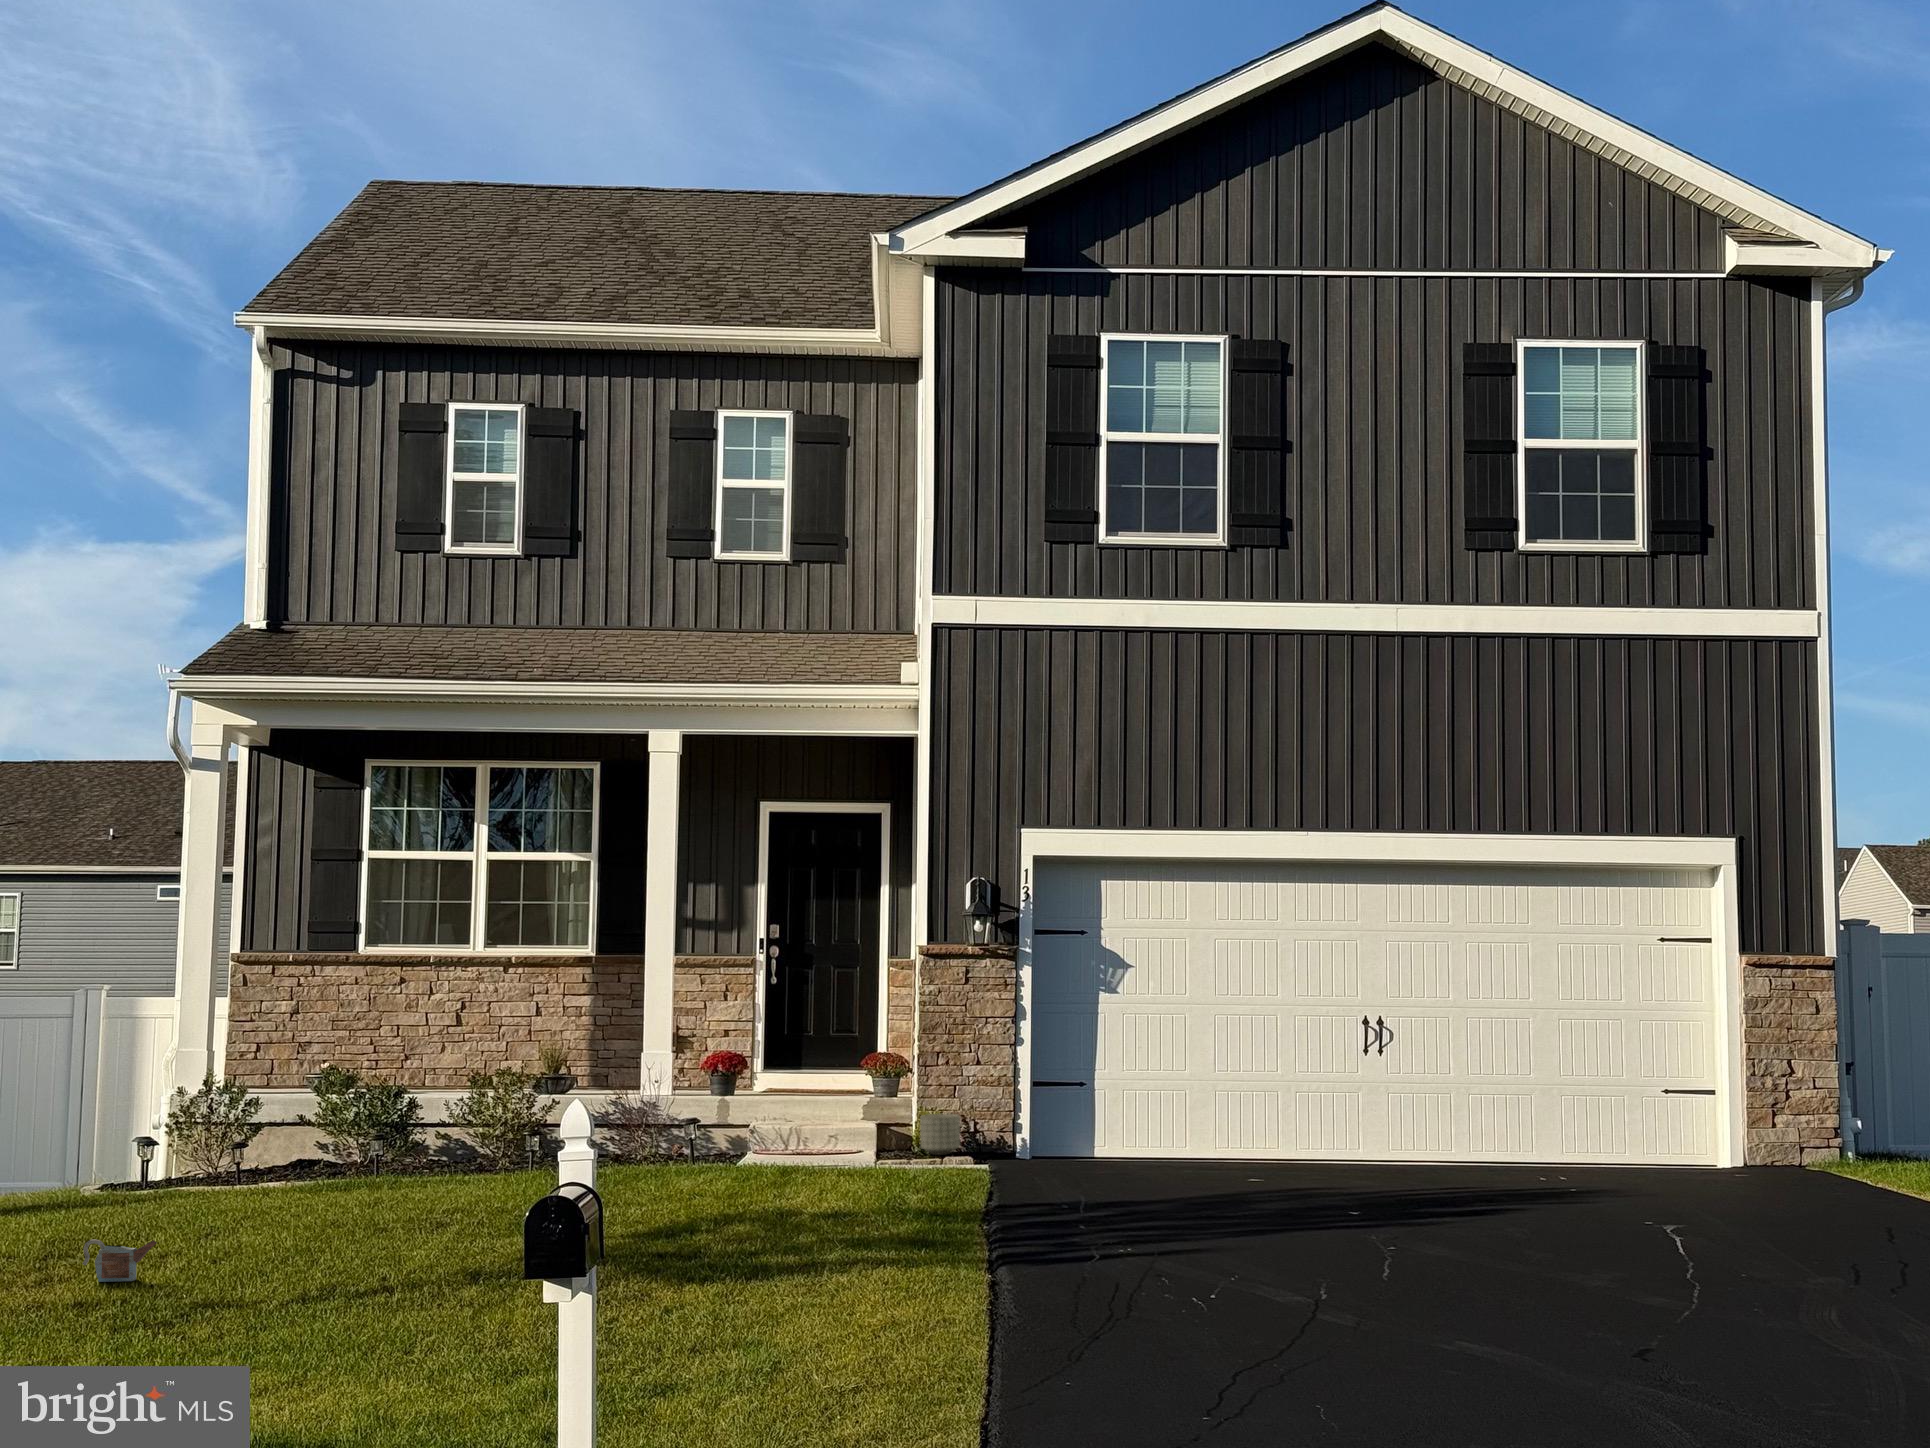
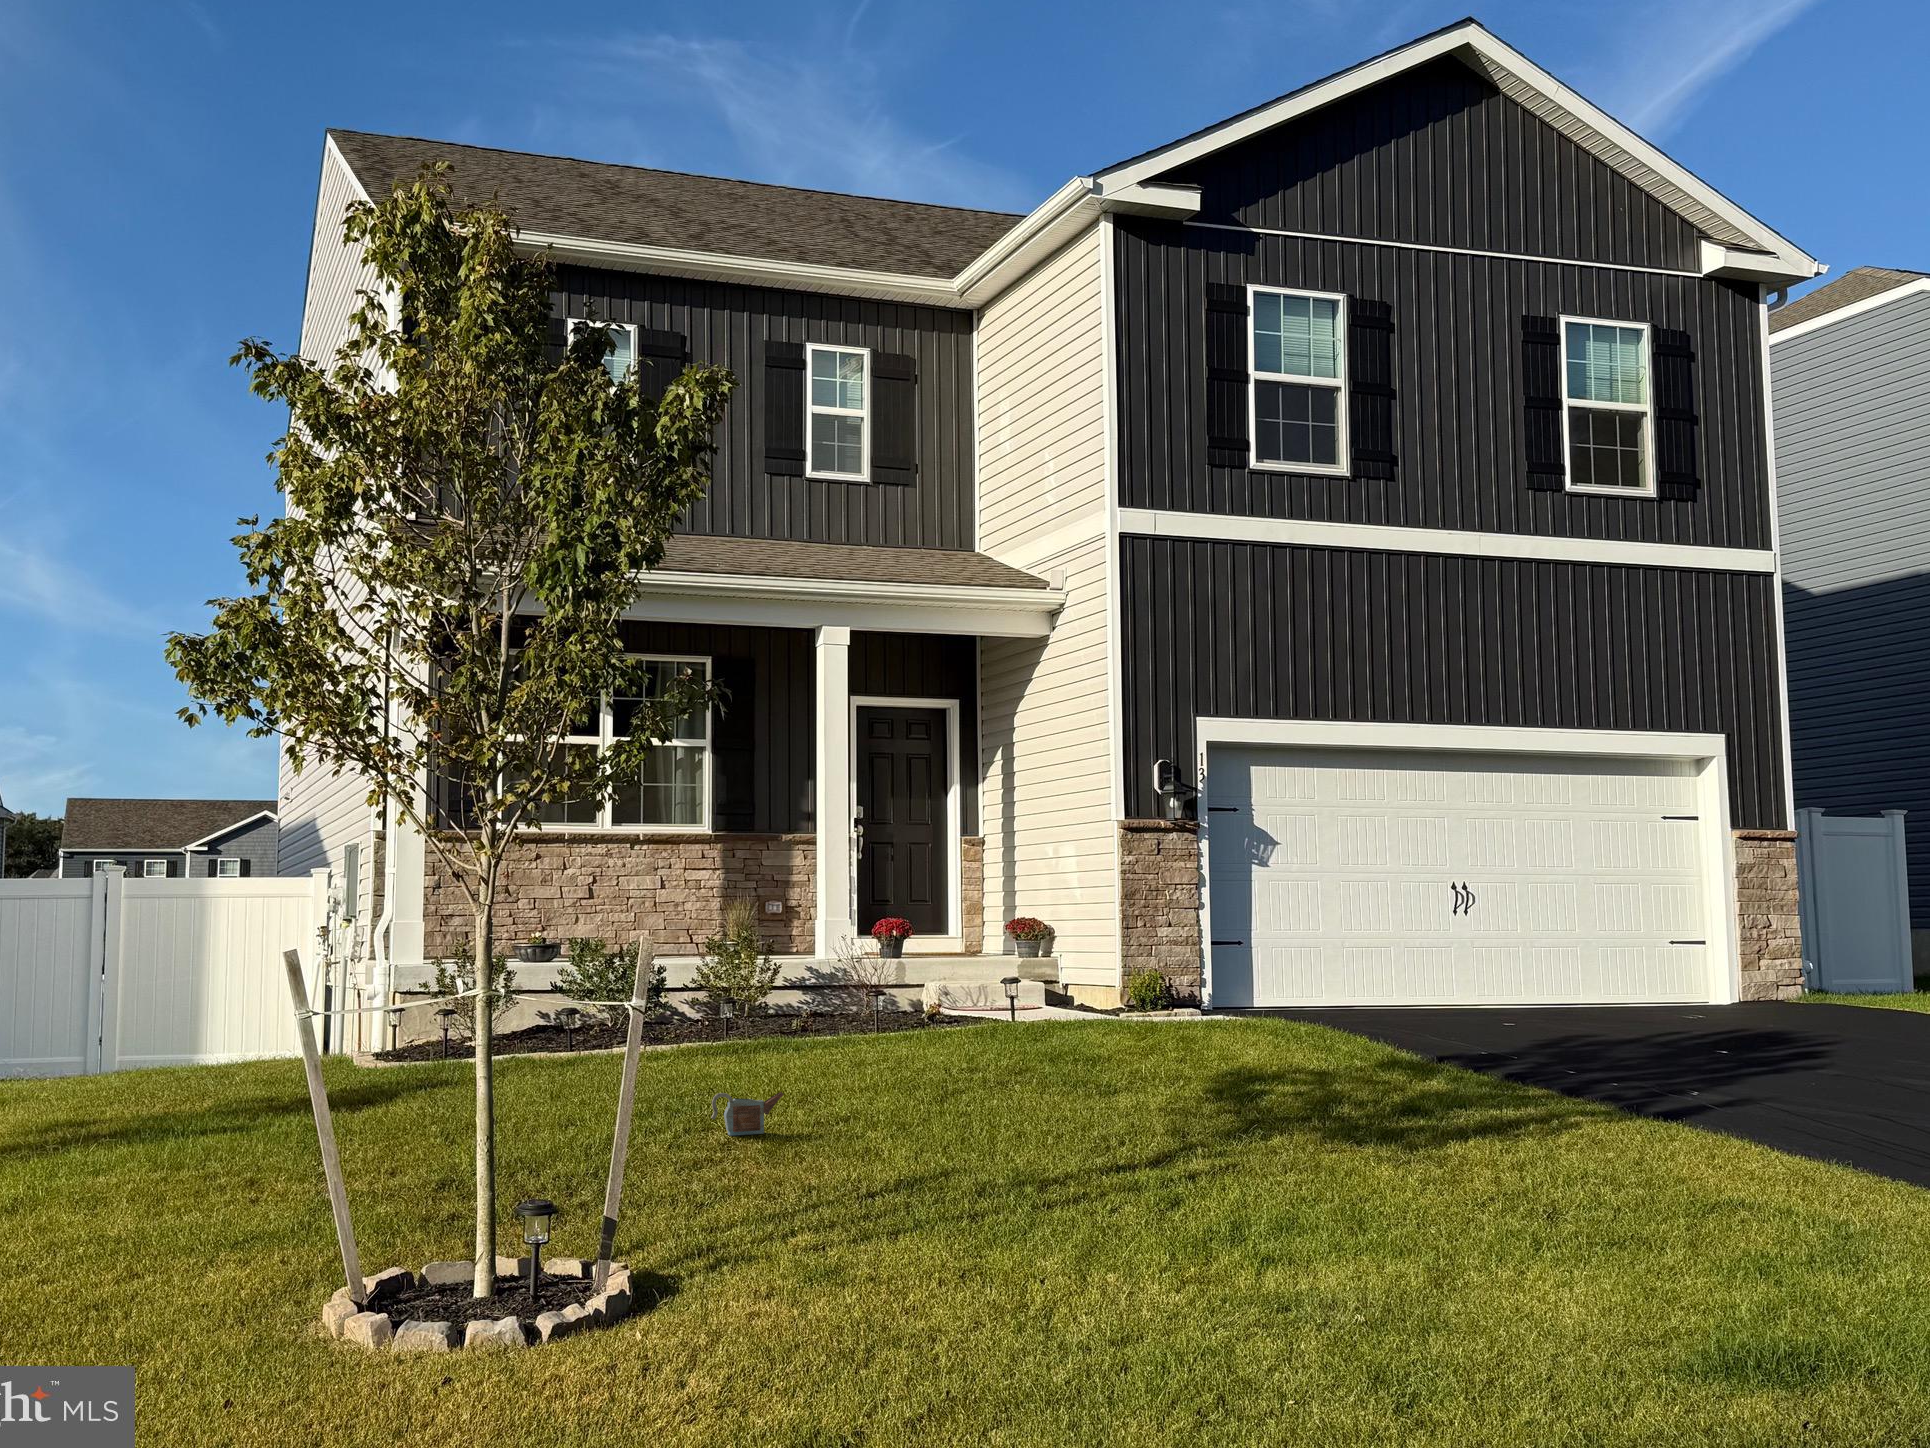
planter: present [920,1114,960,1155] -> none [1148,969,1184,1006]

